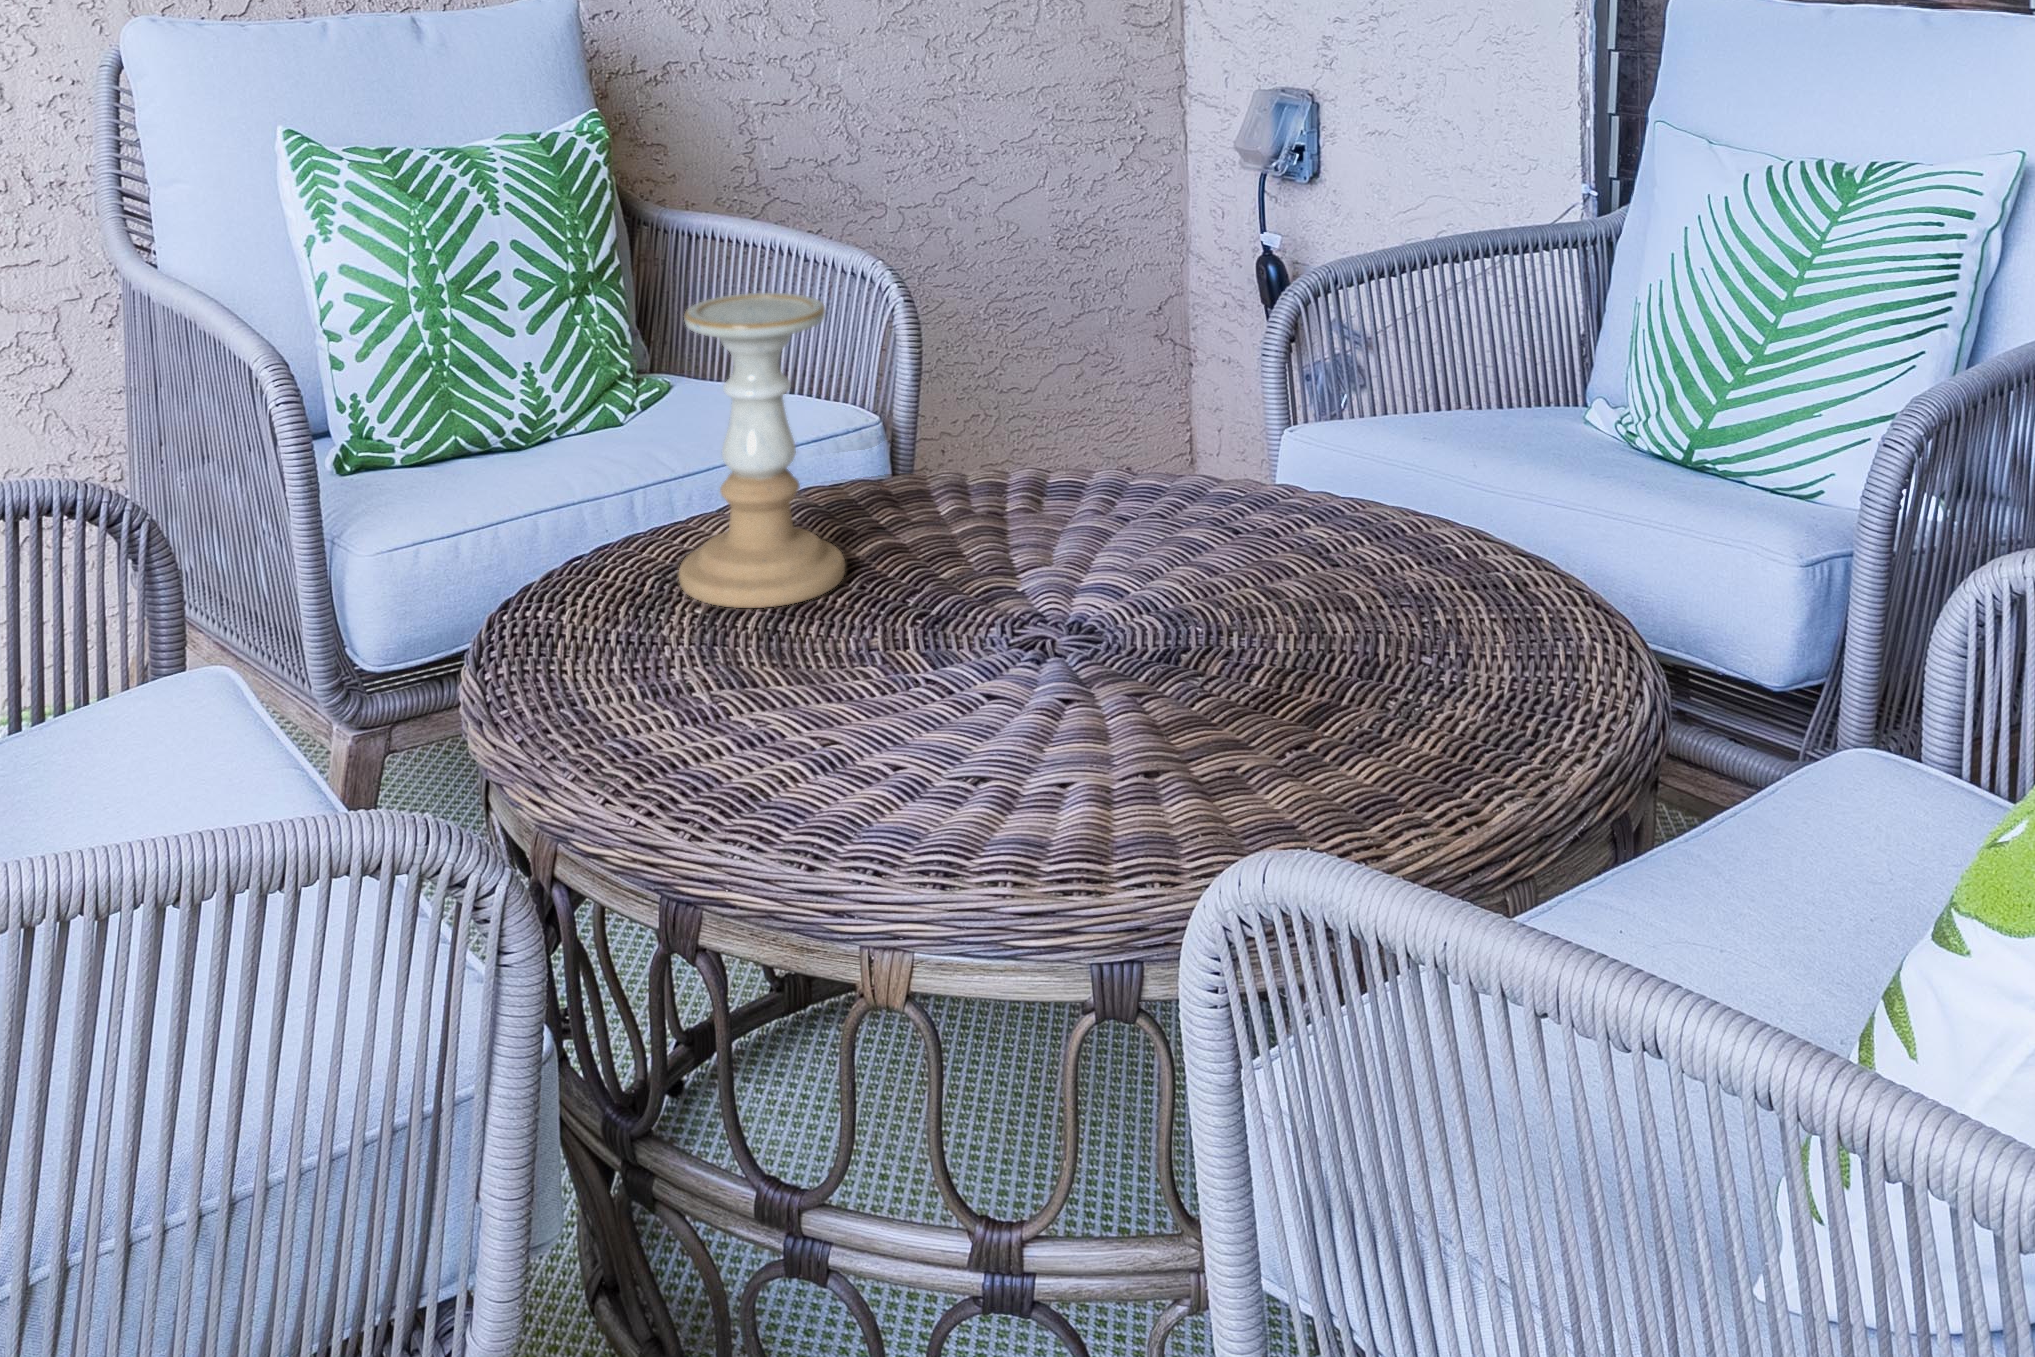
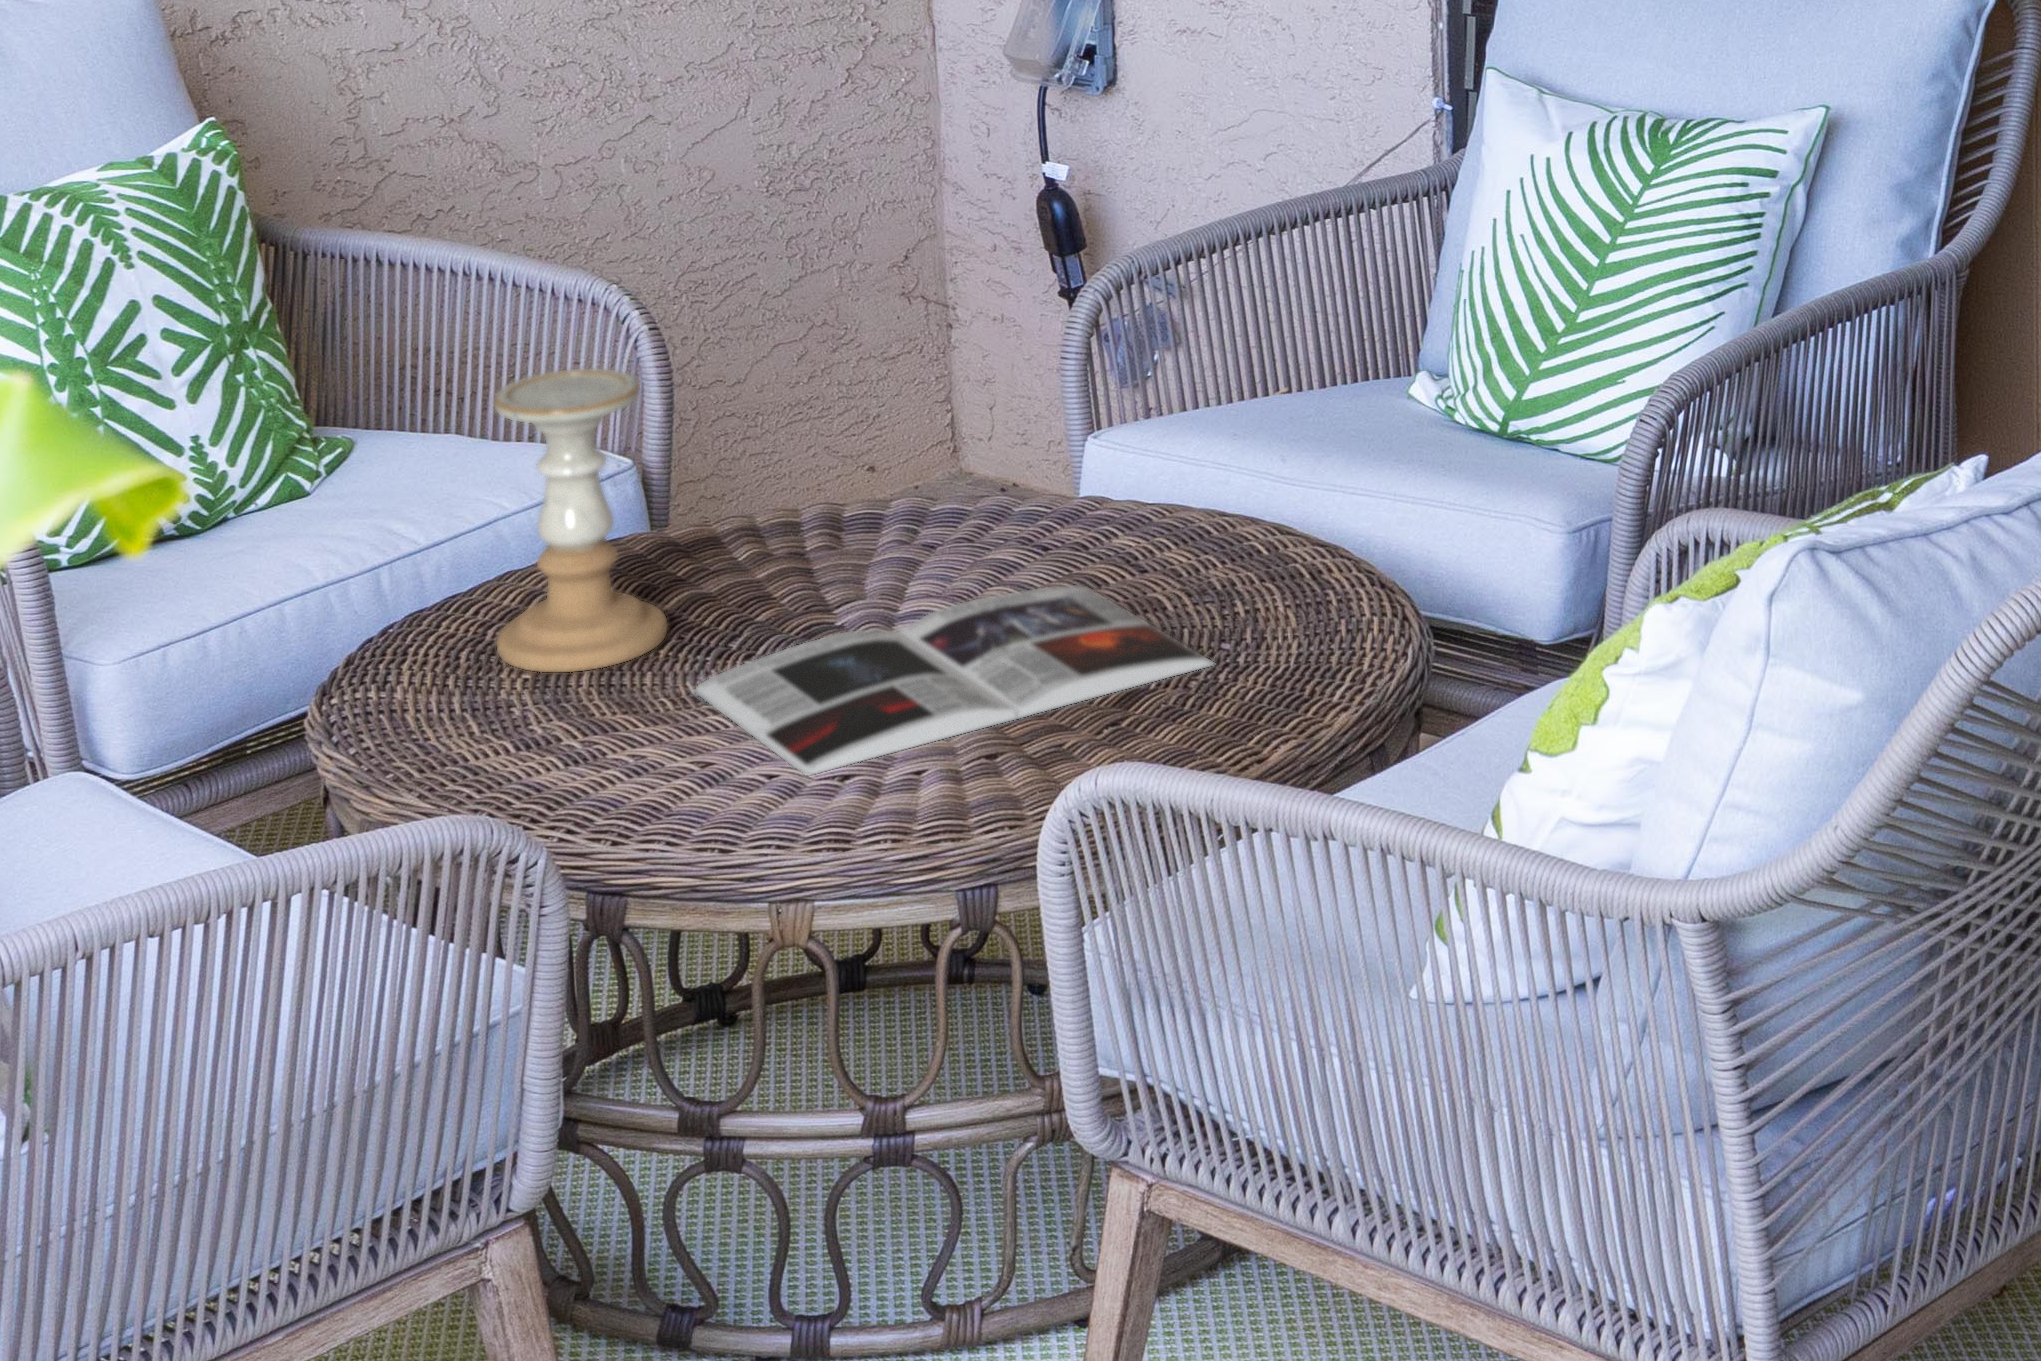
magazine: none [848,573,1419,770] -> present [695,585,1213,776]

